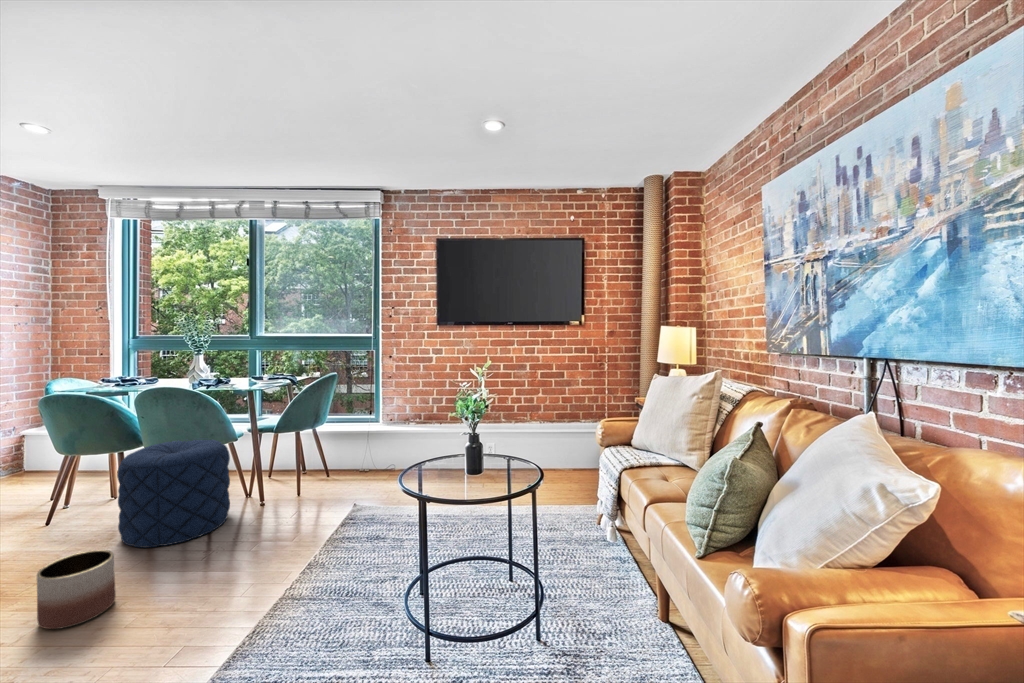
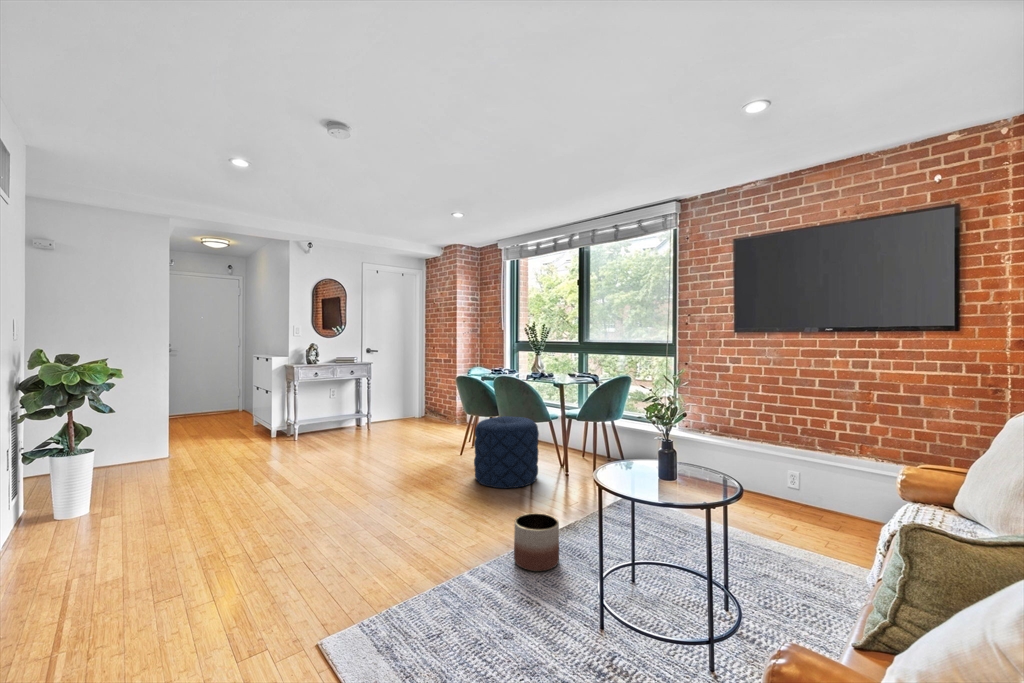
planter: present [37,550,116,629] -> present [514,513,559,571]

